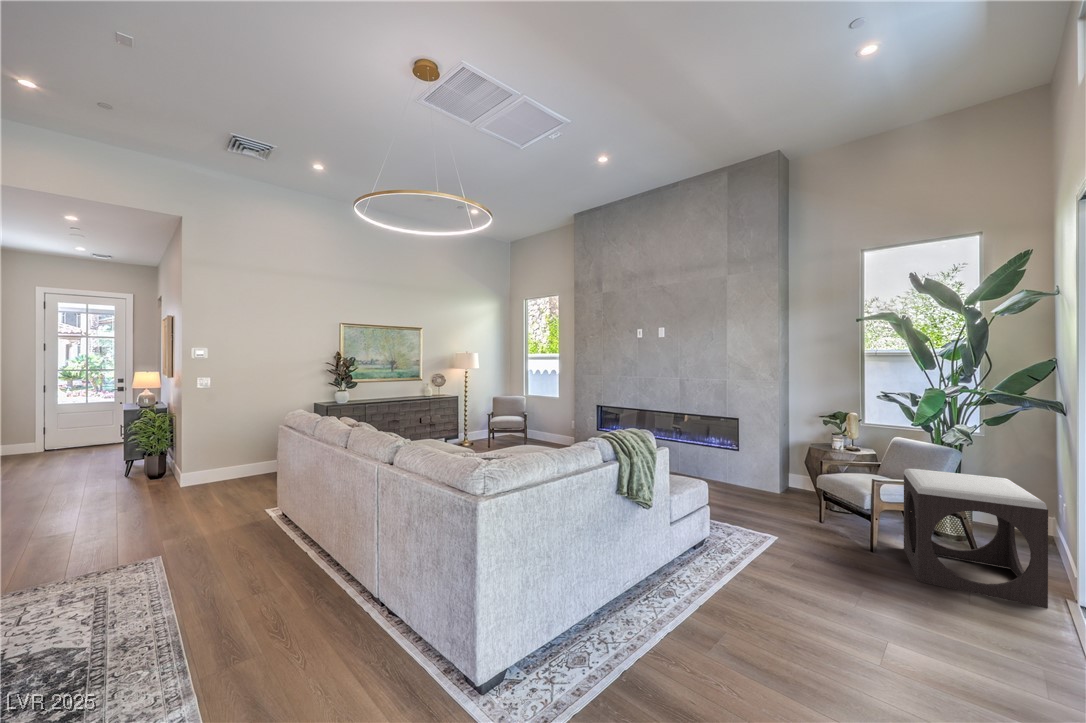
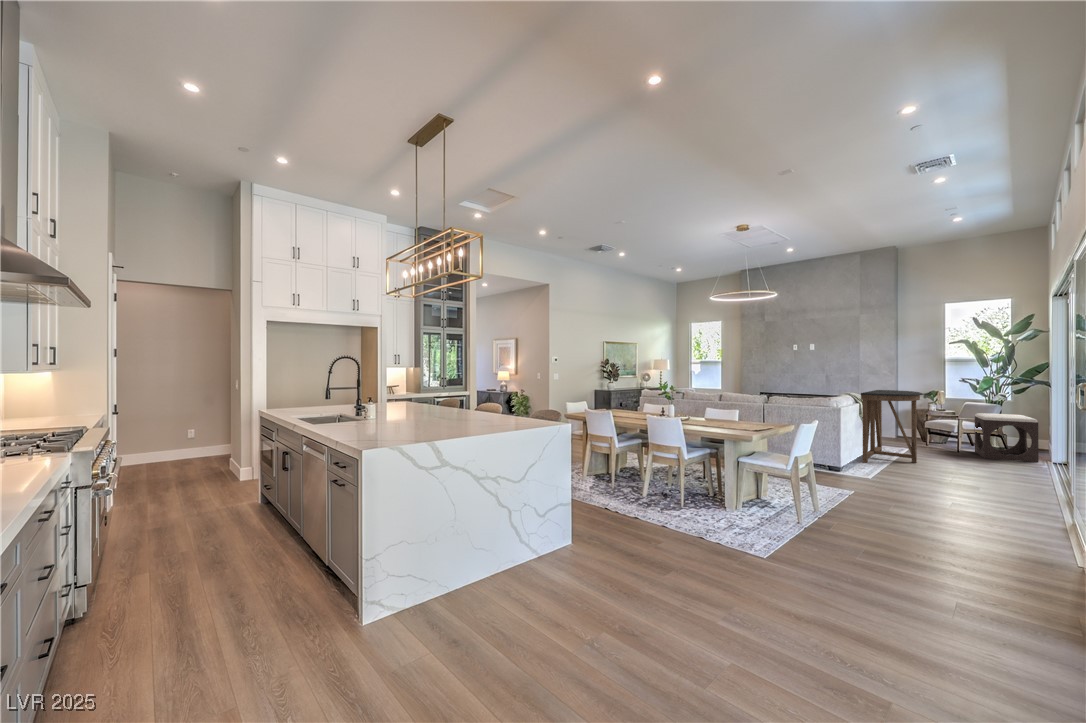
console table: none [603,419,764,617] -> present [861,390,922,463]

